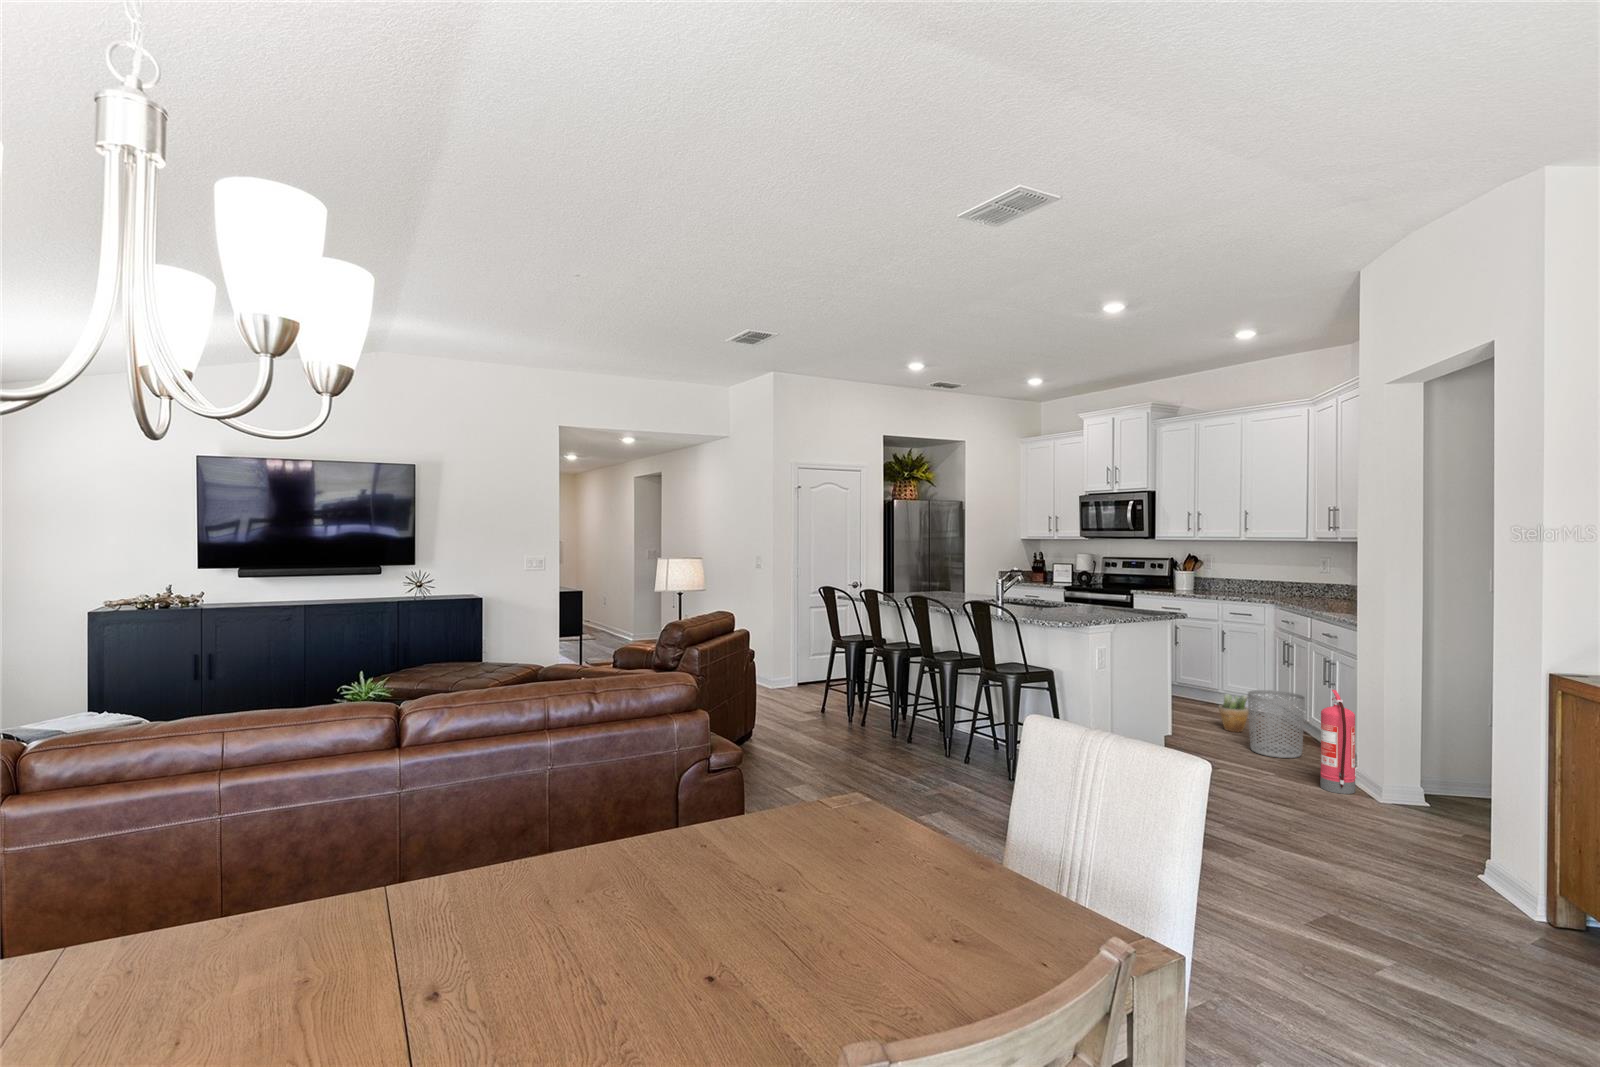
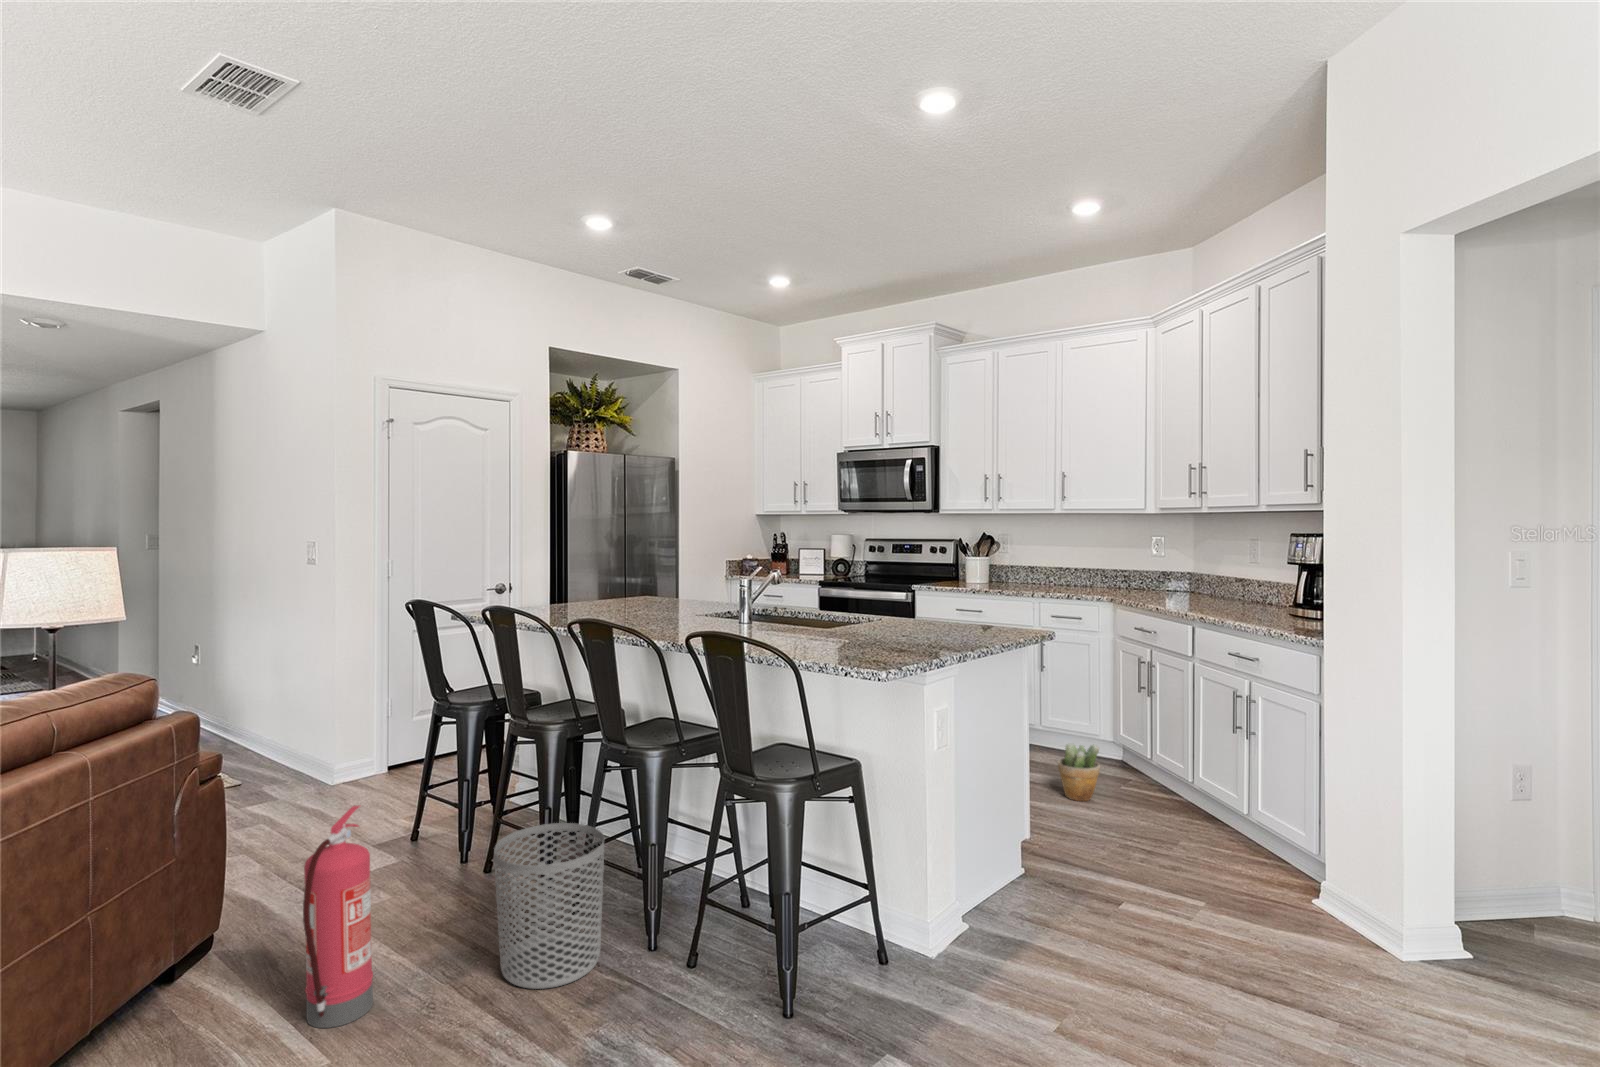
waste bin: present [1248,690,1305,758] -> present [494,823,604,989]
fire extinguisher: present [1320,690,1356,794] -> present [303,806,373,1028]

